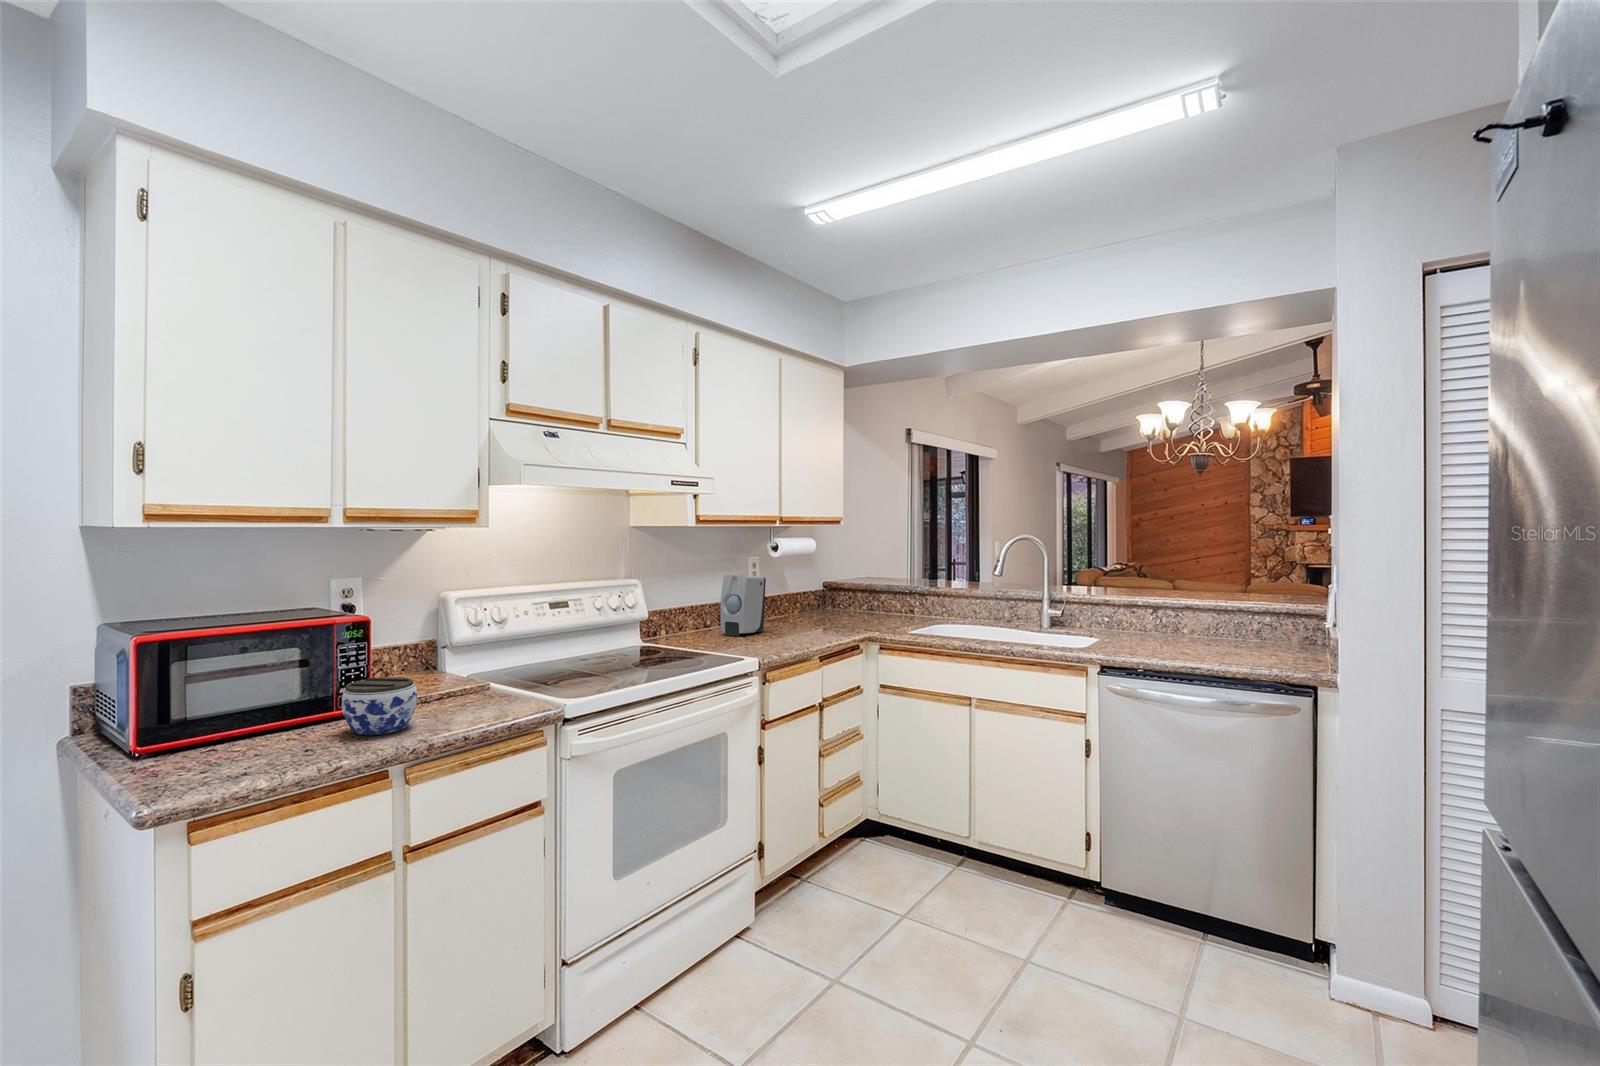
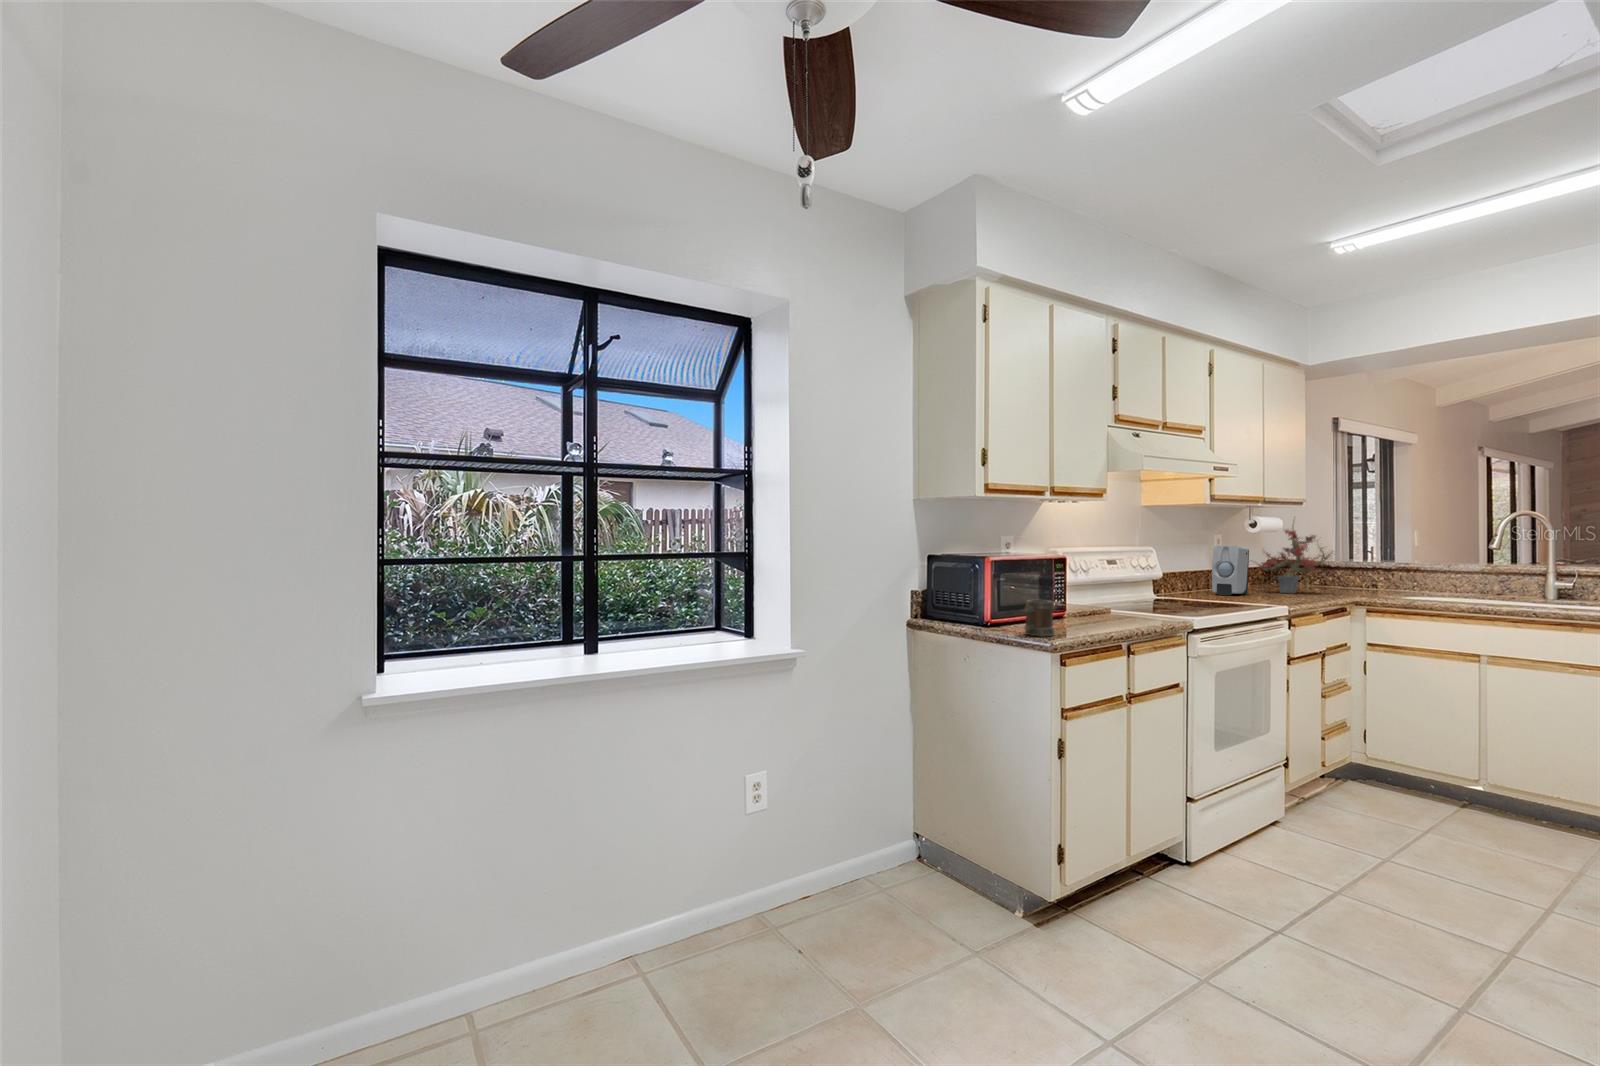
potted plant: none [771,537,858,628] -> present [1258,526,1332,593]
jar: present [342,677,417,735] -> none [1068,593,1113,627]
mug: none [170,706,247,776] -> present [1024,600,1055,636]

